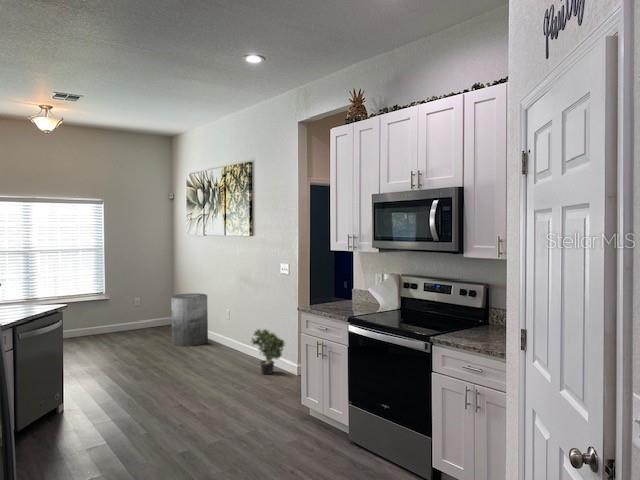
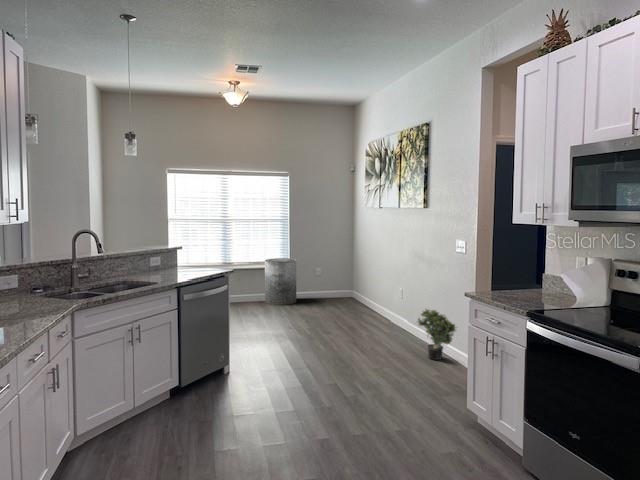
trash can: present [171,293,208,346] -> present [265,258,296,305]

